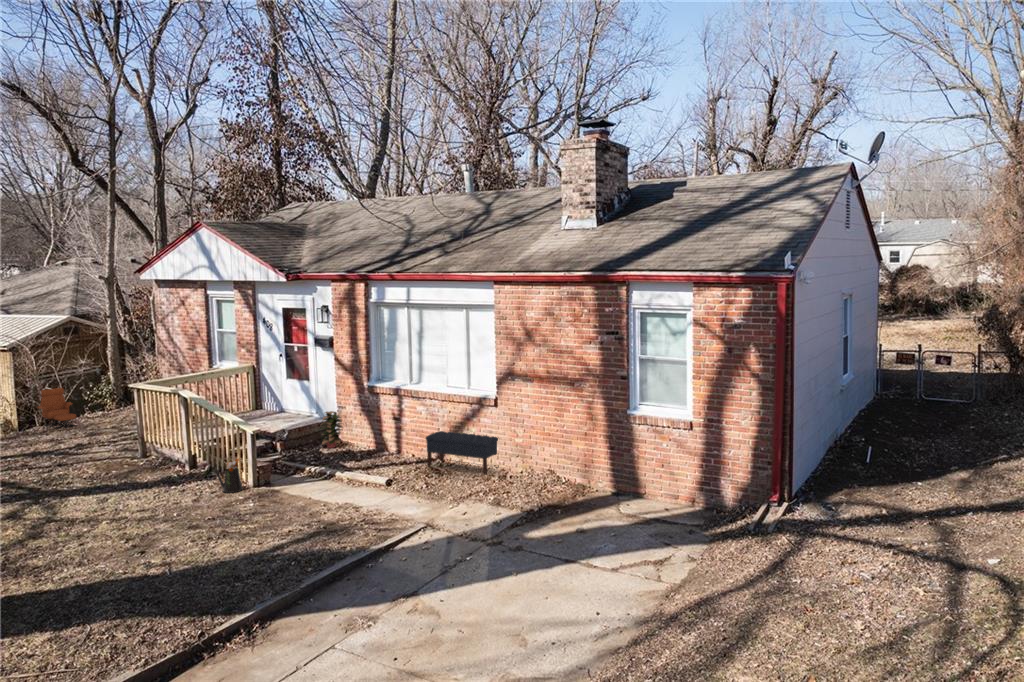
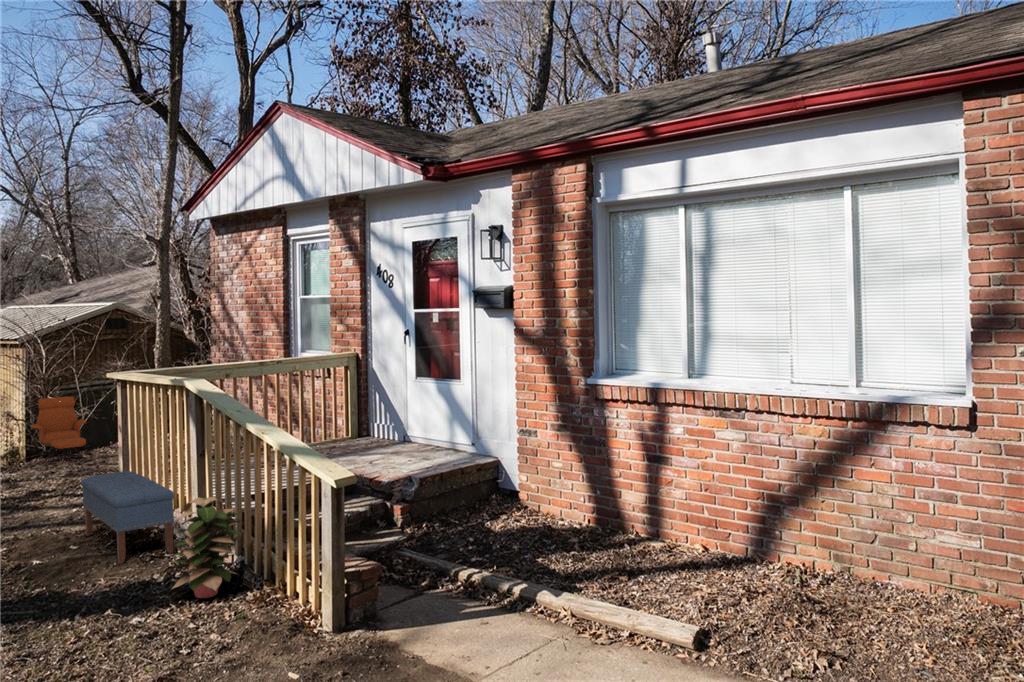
decorative plant: present [322,411,342,448] -> present [172,497,241,598]
bench: present [426,431,499,474] -> present [81,471,174,564]
watering can: present [216,459,243,493] -> none [238,547,315,642]

